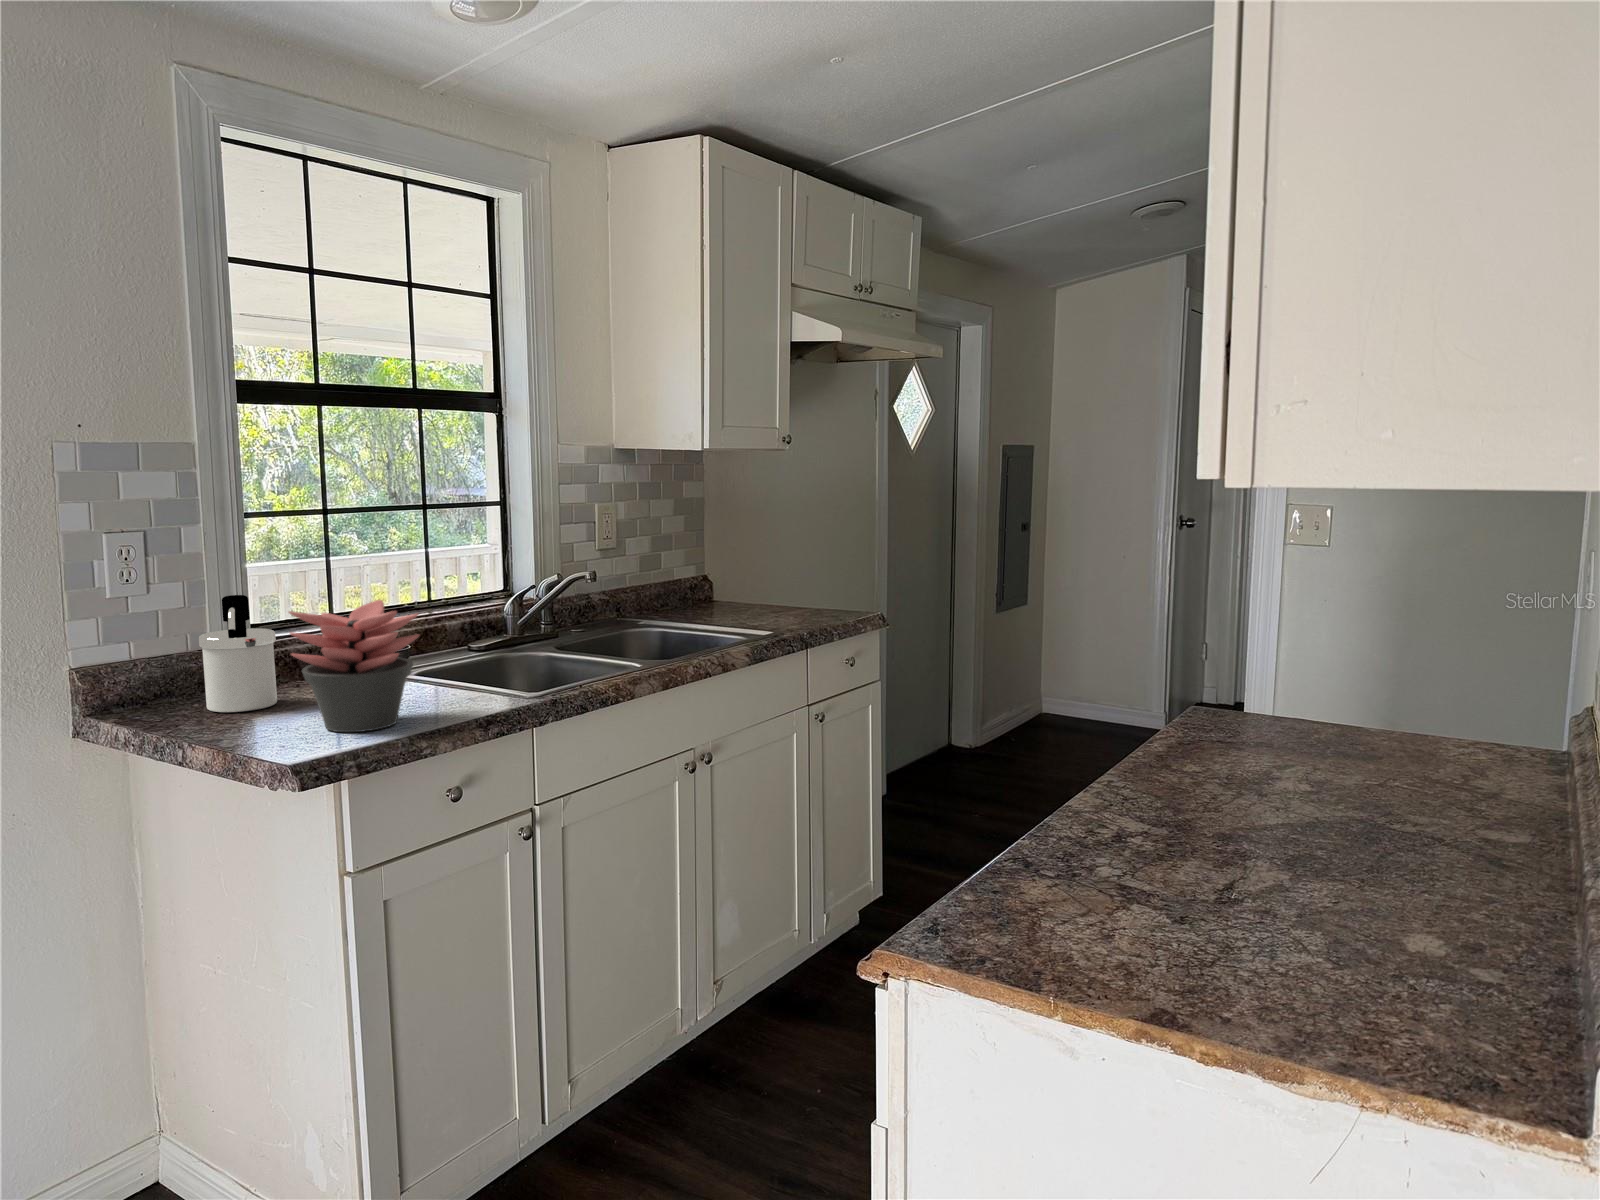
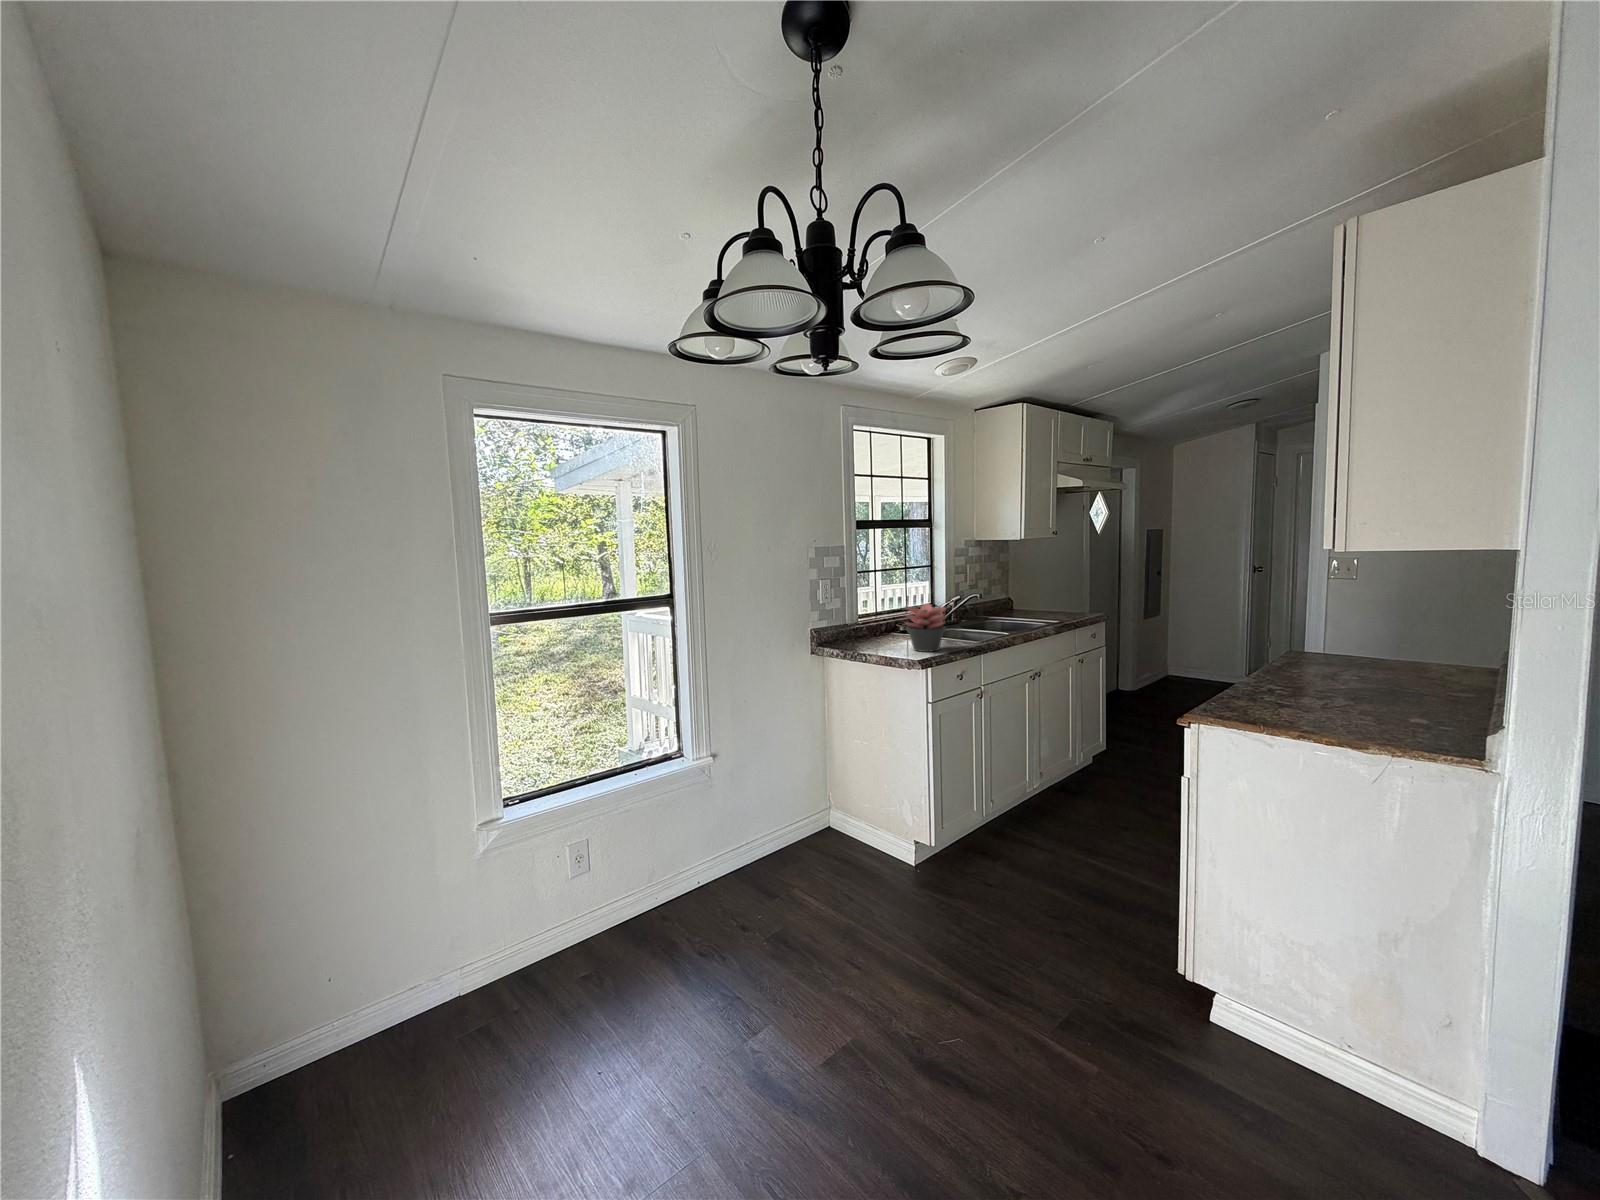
soap dispenser: present [199,595,277,712] -> none [856,602,882,646]

